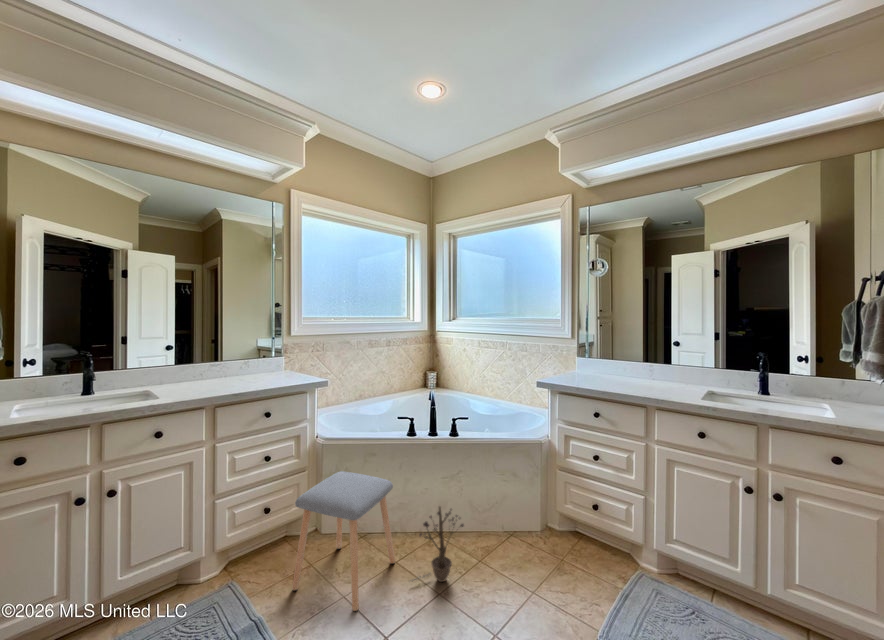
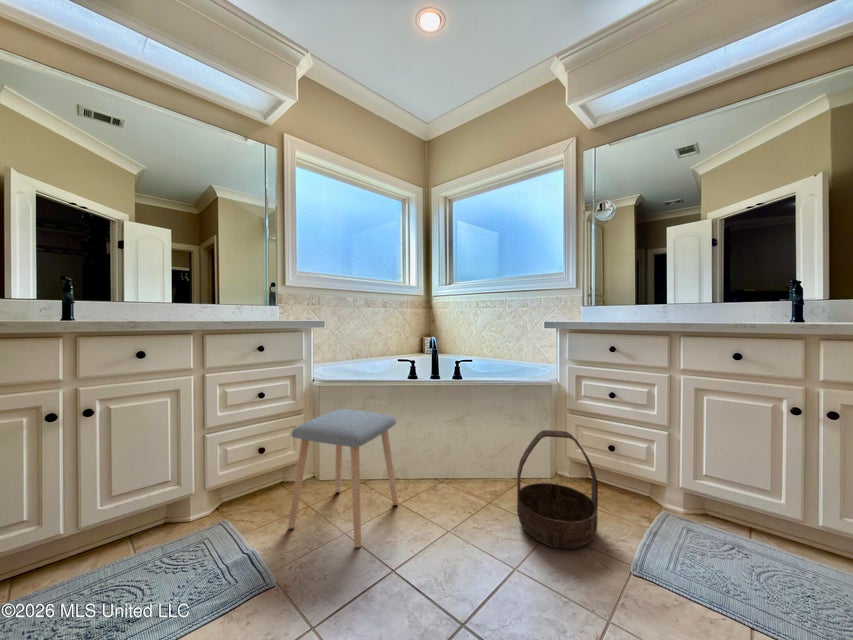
basket: none [503,499,574,612] -> present [517,430,598,549]
decorative plant: present [412,507,464,582] -> none [415,439,474,522]

